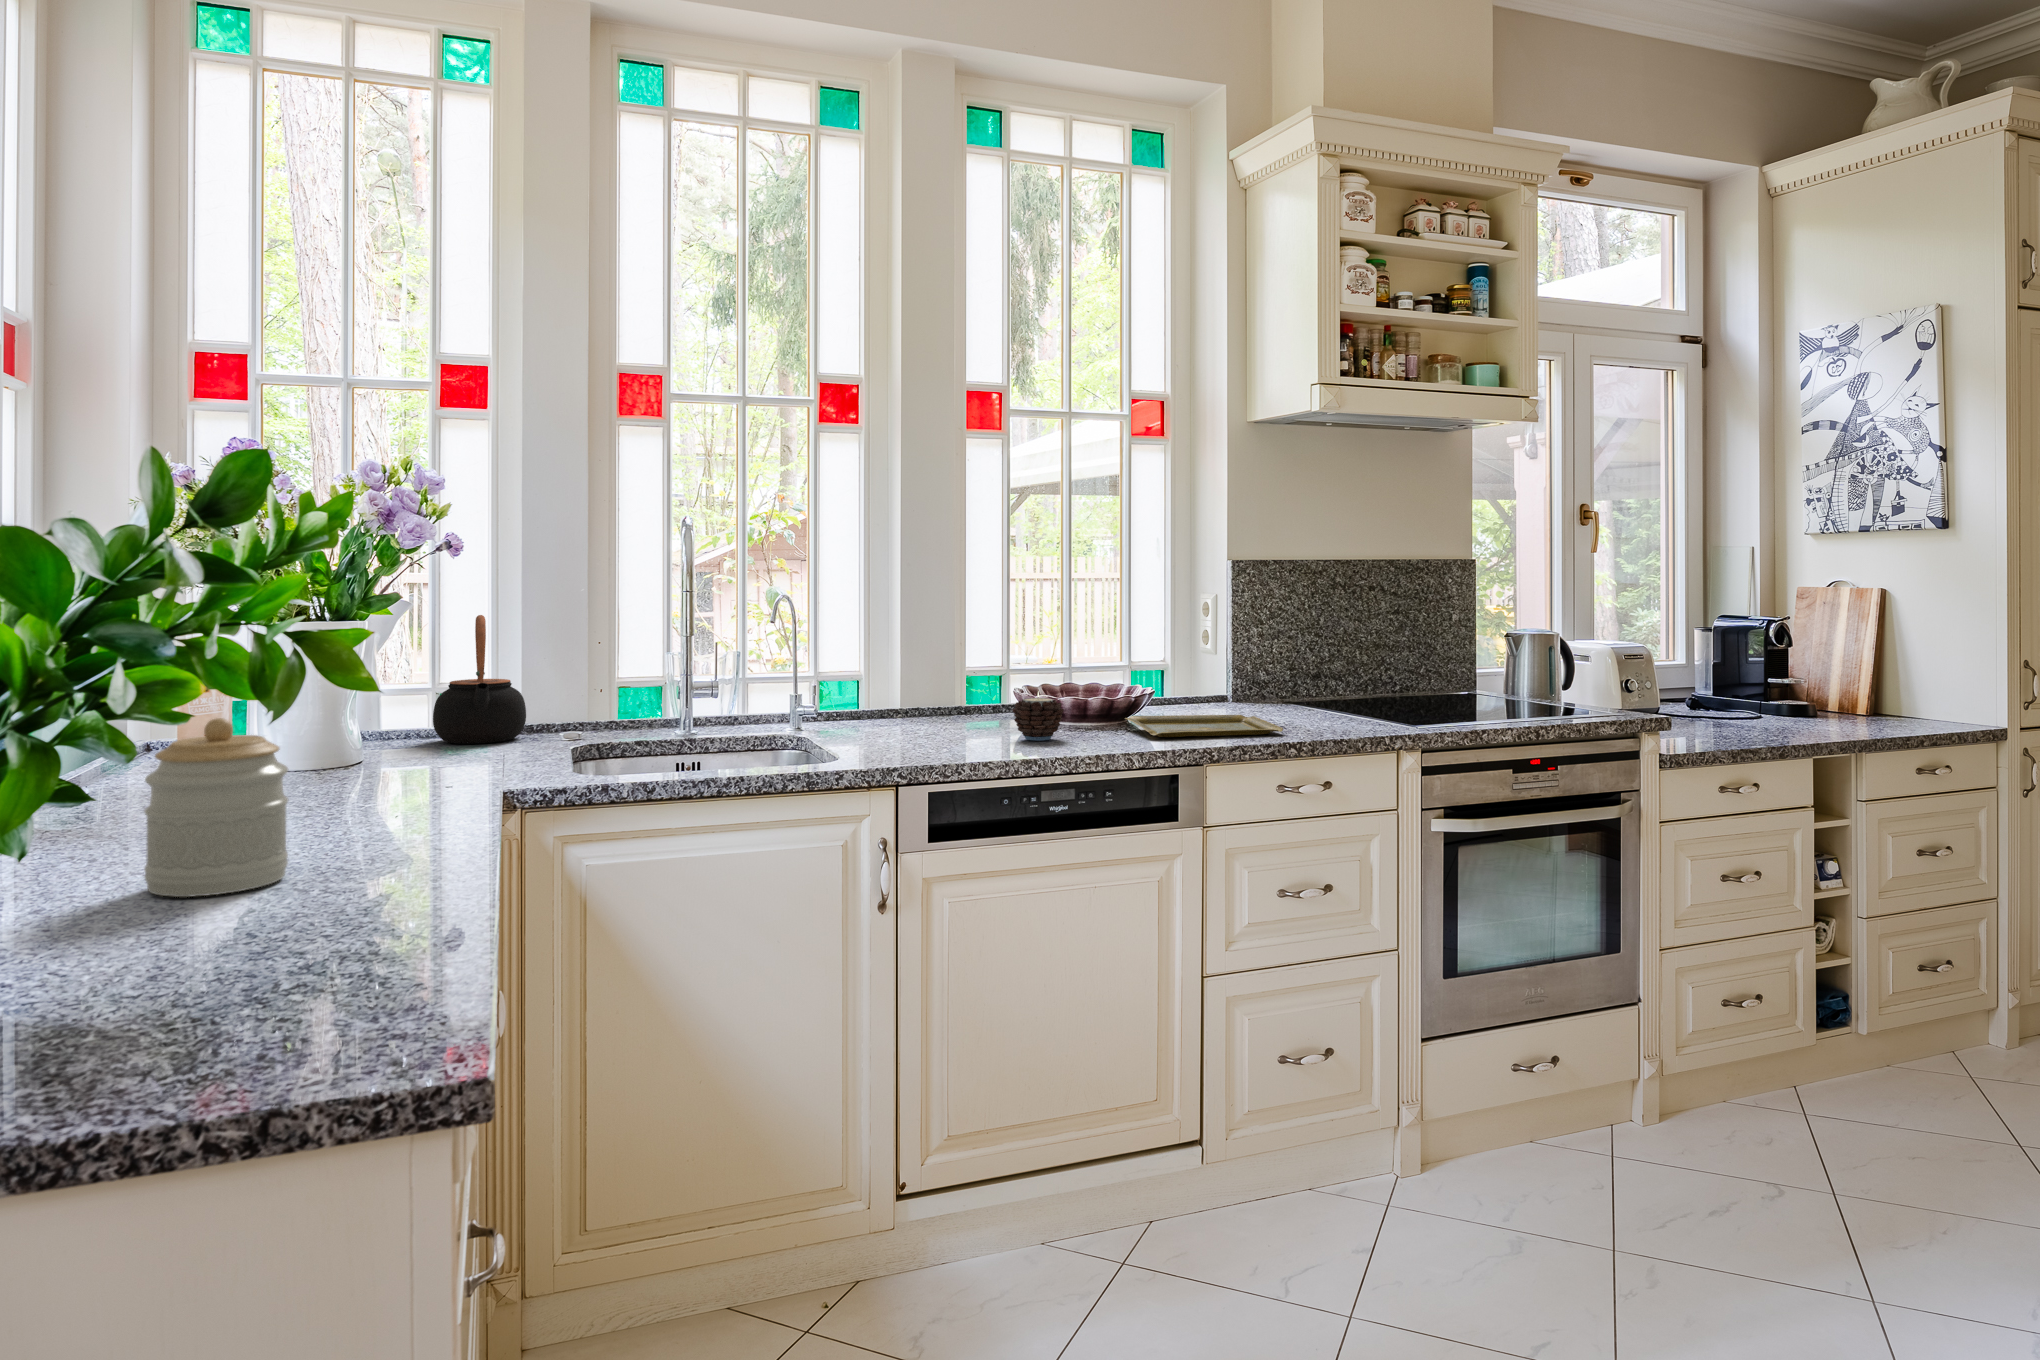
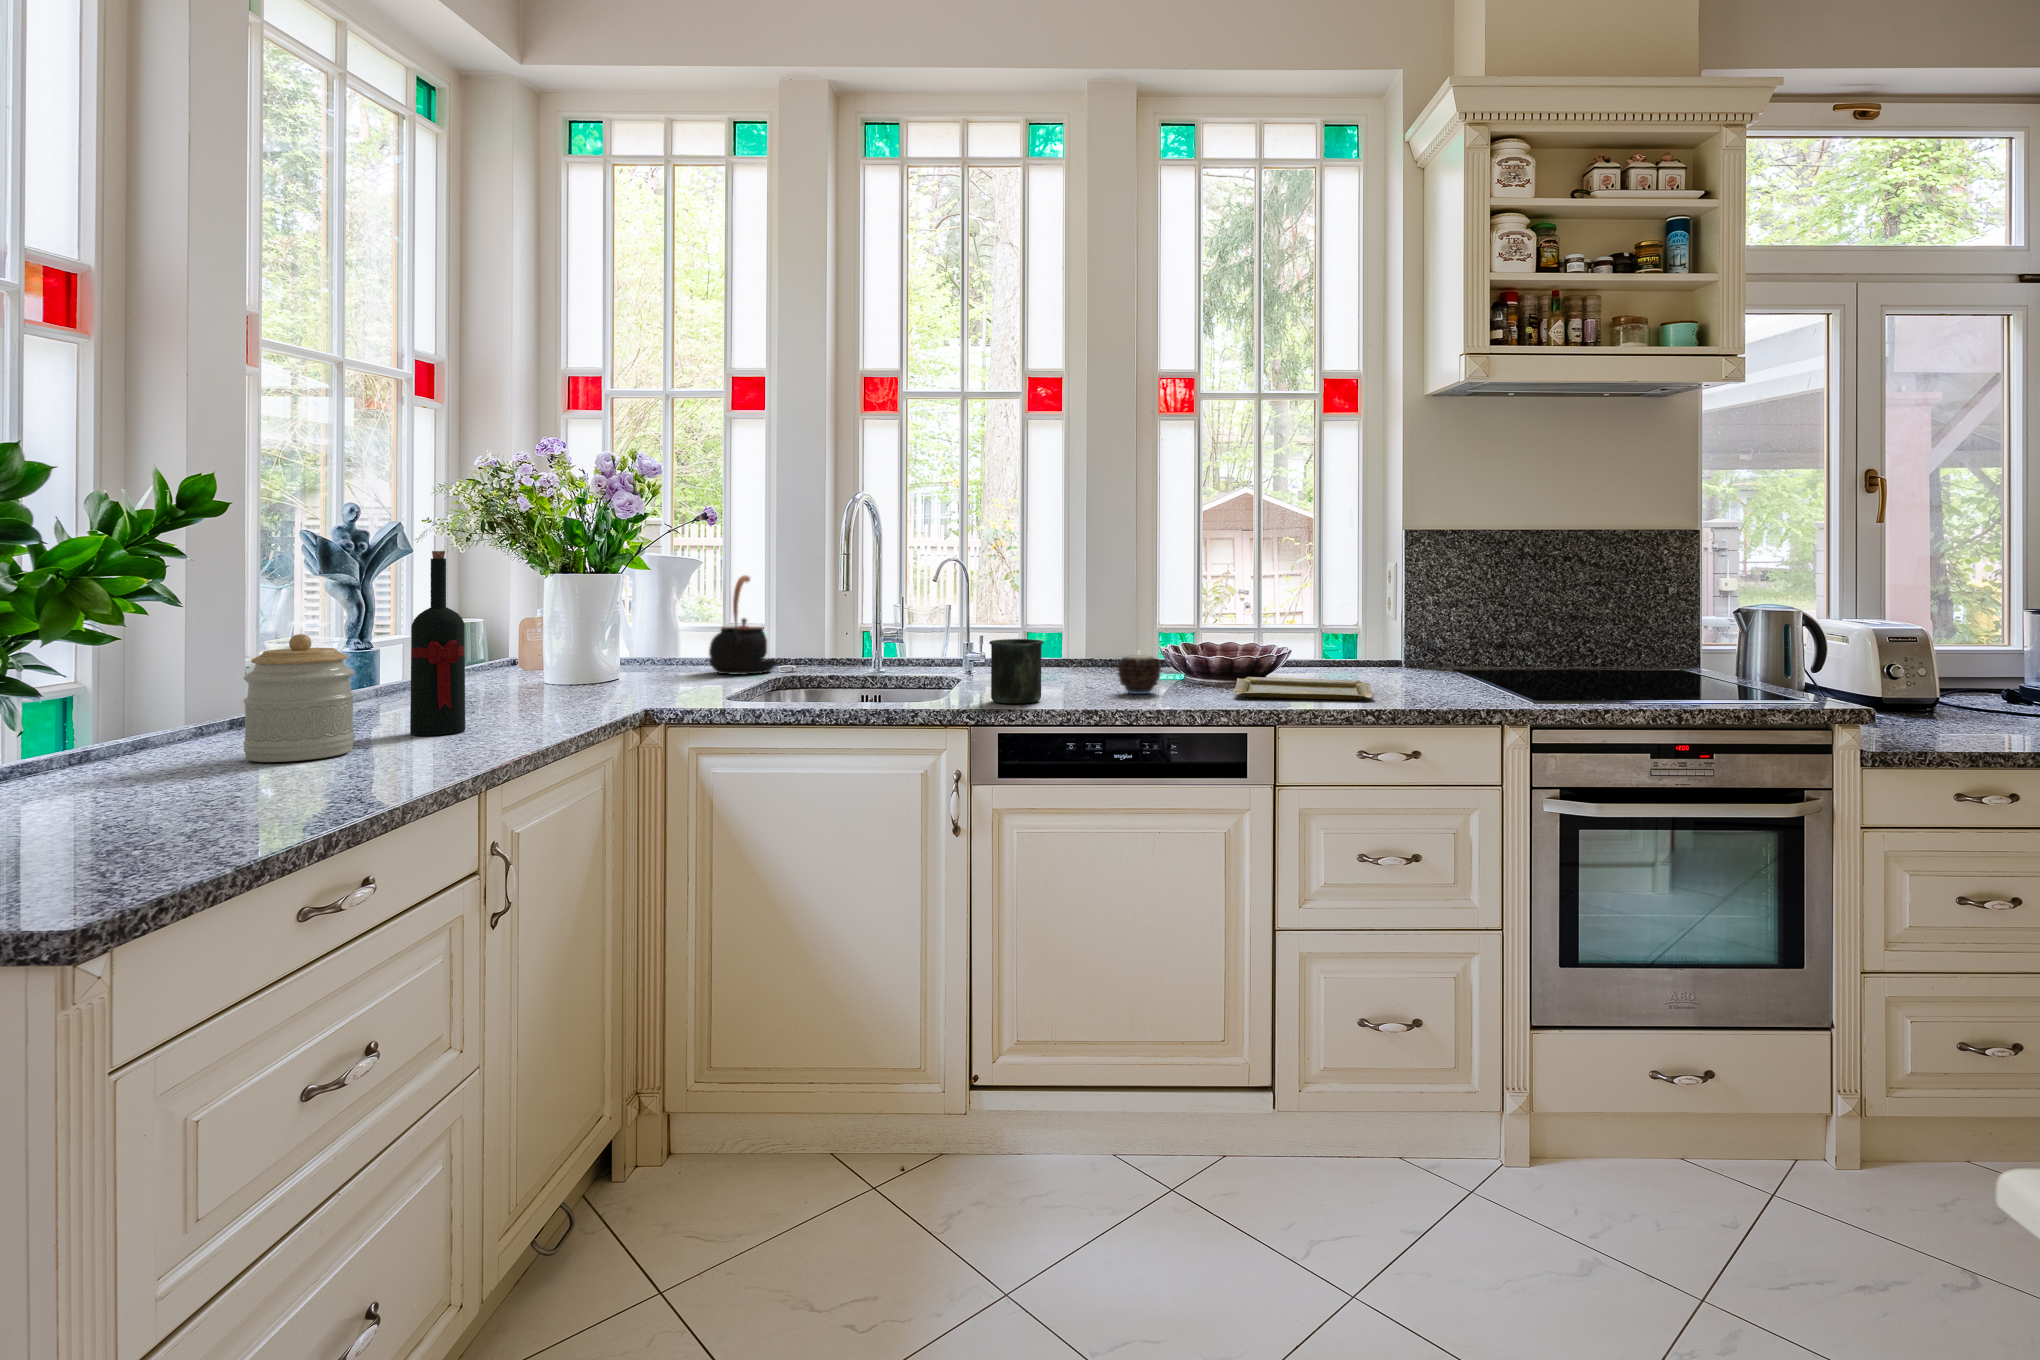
wine bottle: none [278,598,355,847] -> present [410,551,465,736]
mug: none [905,685,966,758] -> present [989,639,1044,703]

